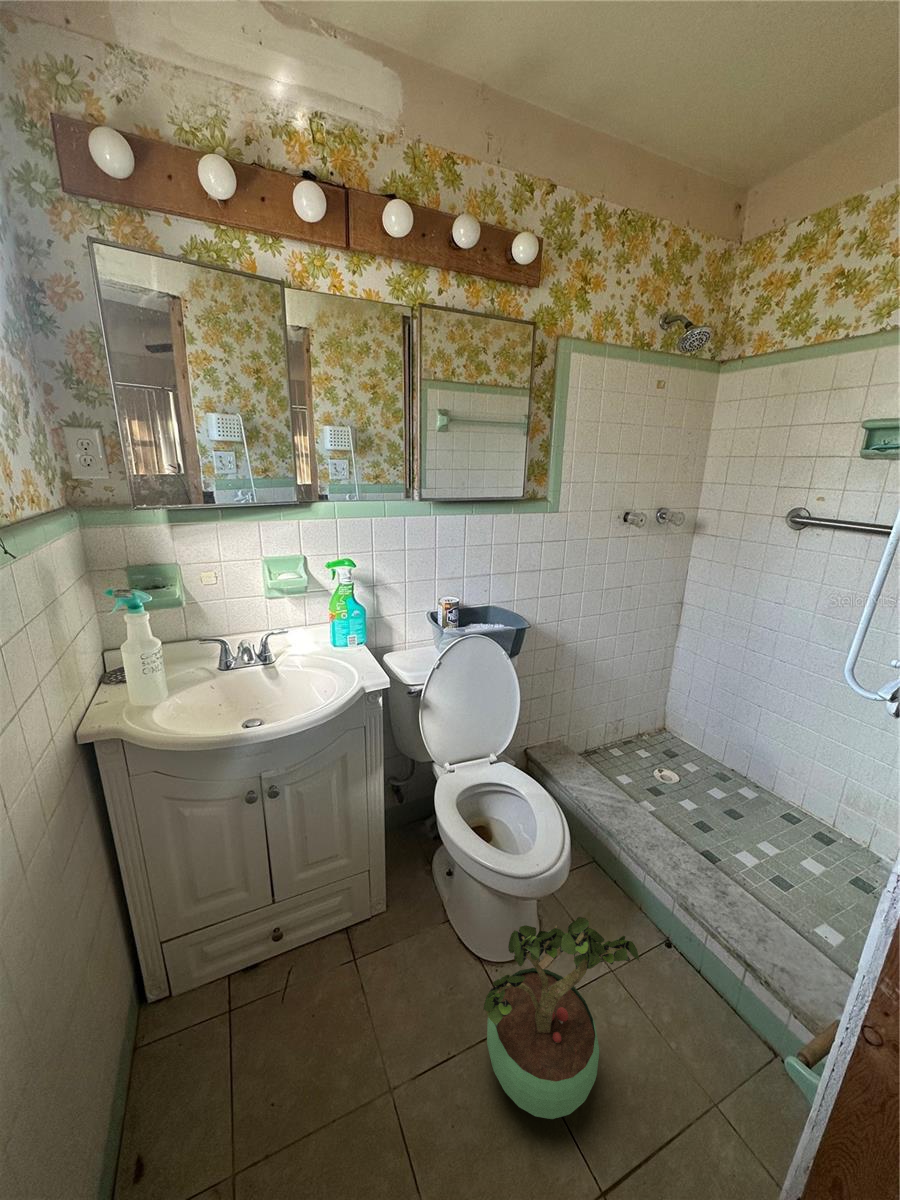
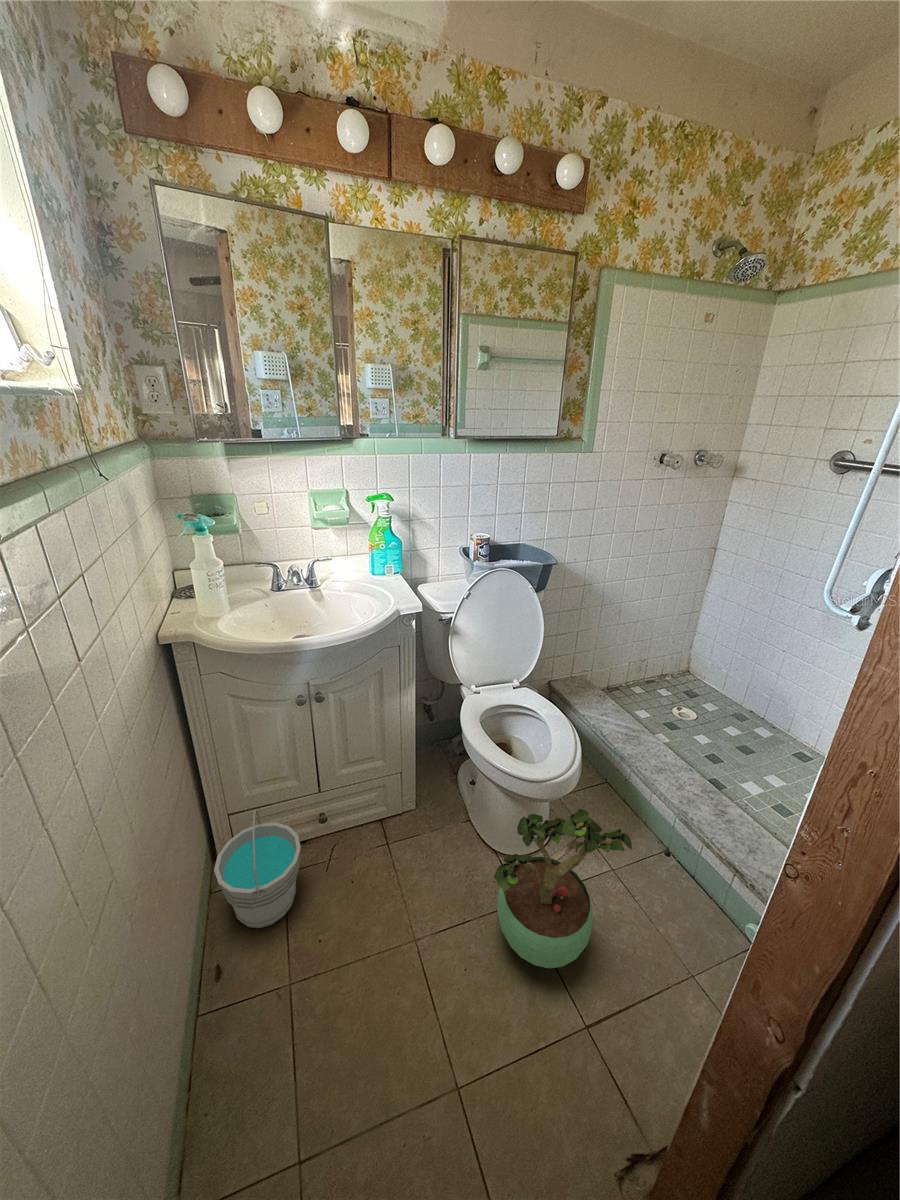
bucket: none [138,936,249,1096] -> present [214,810,301,928]

